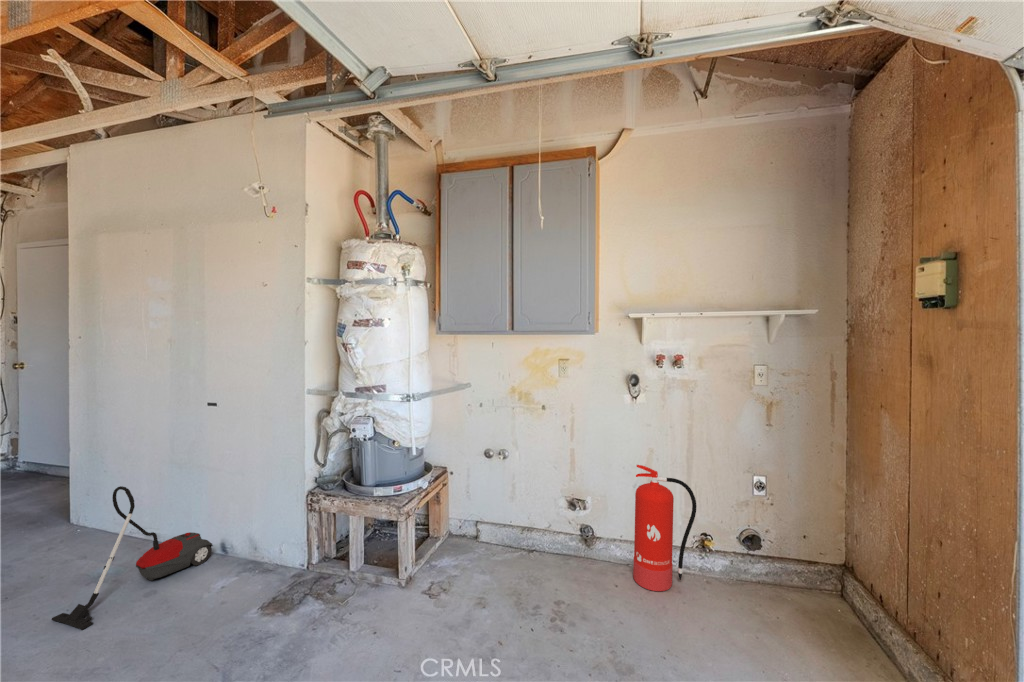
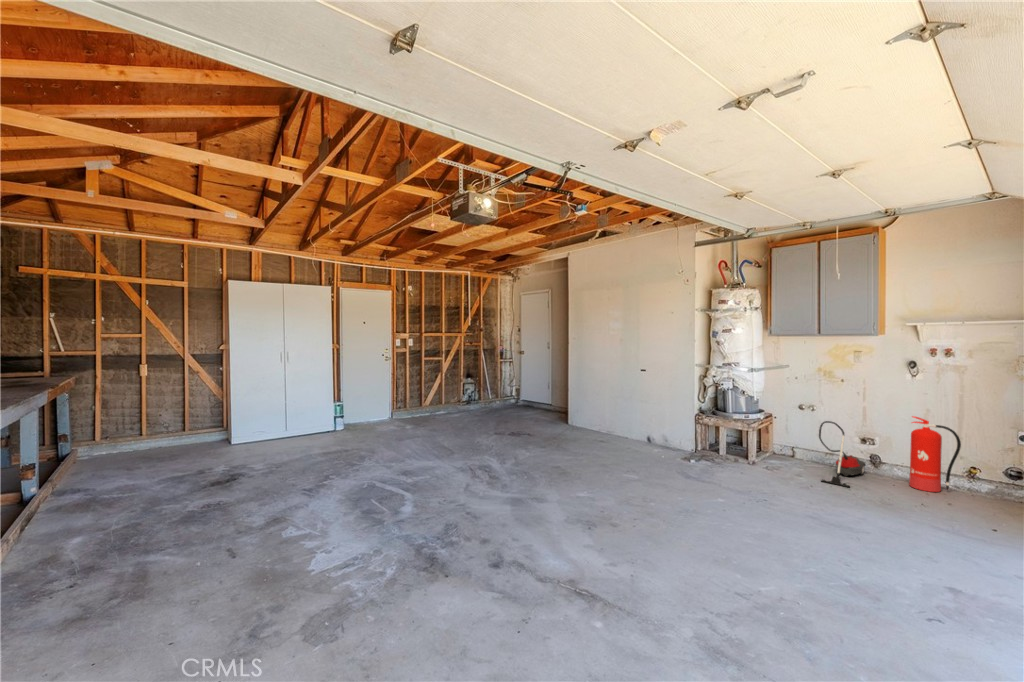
vacuum cleaner: present [52,486,213,630] -> present [819,421,866,487]

